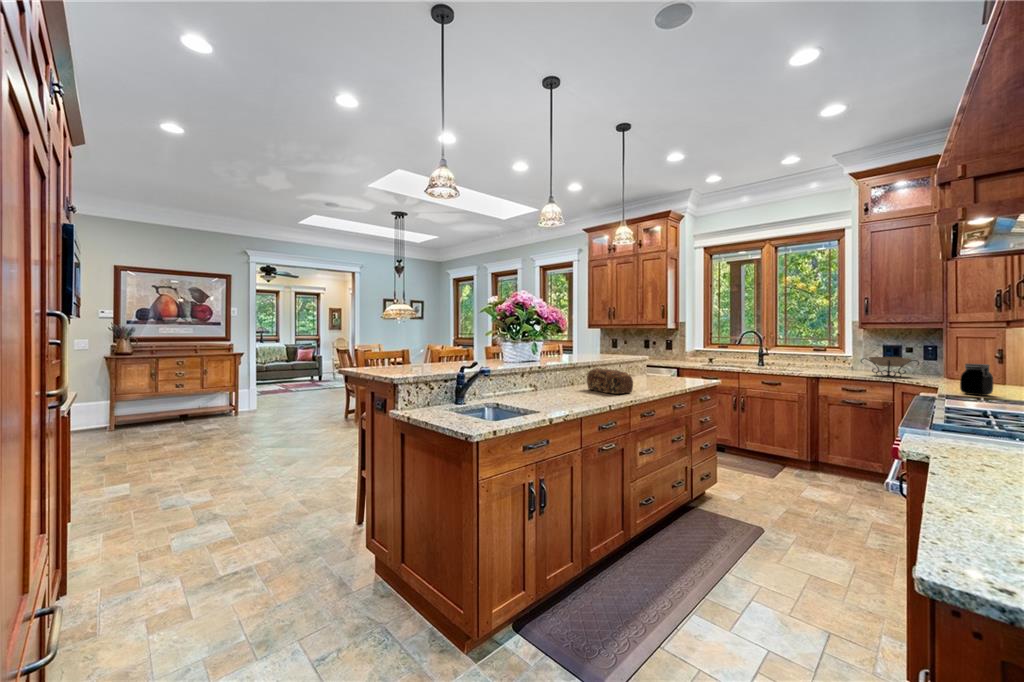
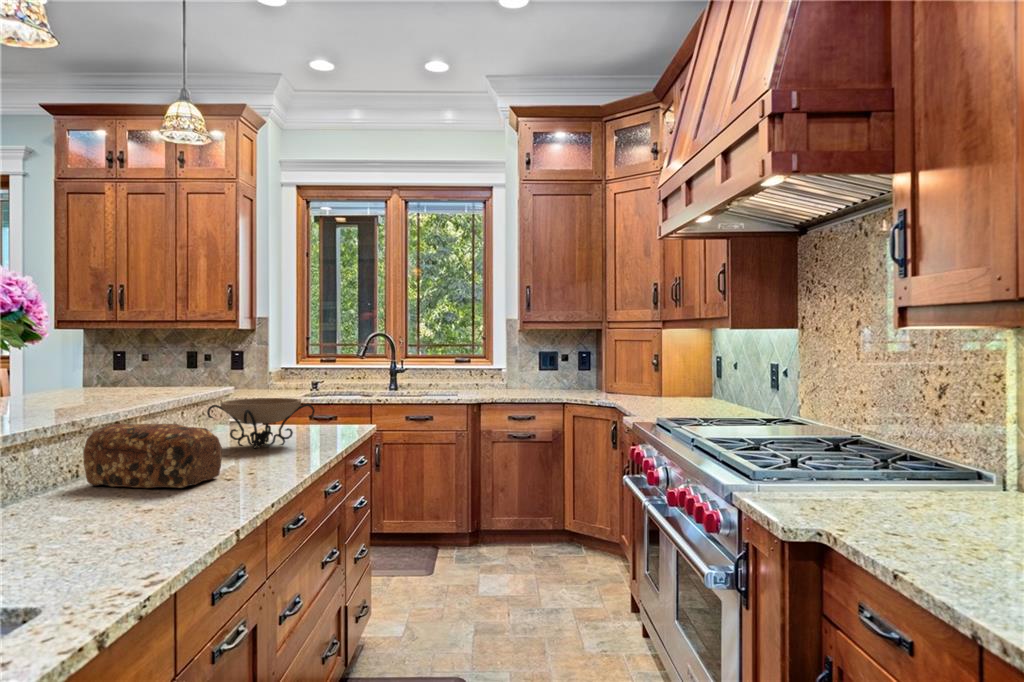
decorative bowl: present [861,357,919,376] -> present [207,398,315,449]
jar: present [960,364,993,396] -> none [649,372,675,411]

